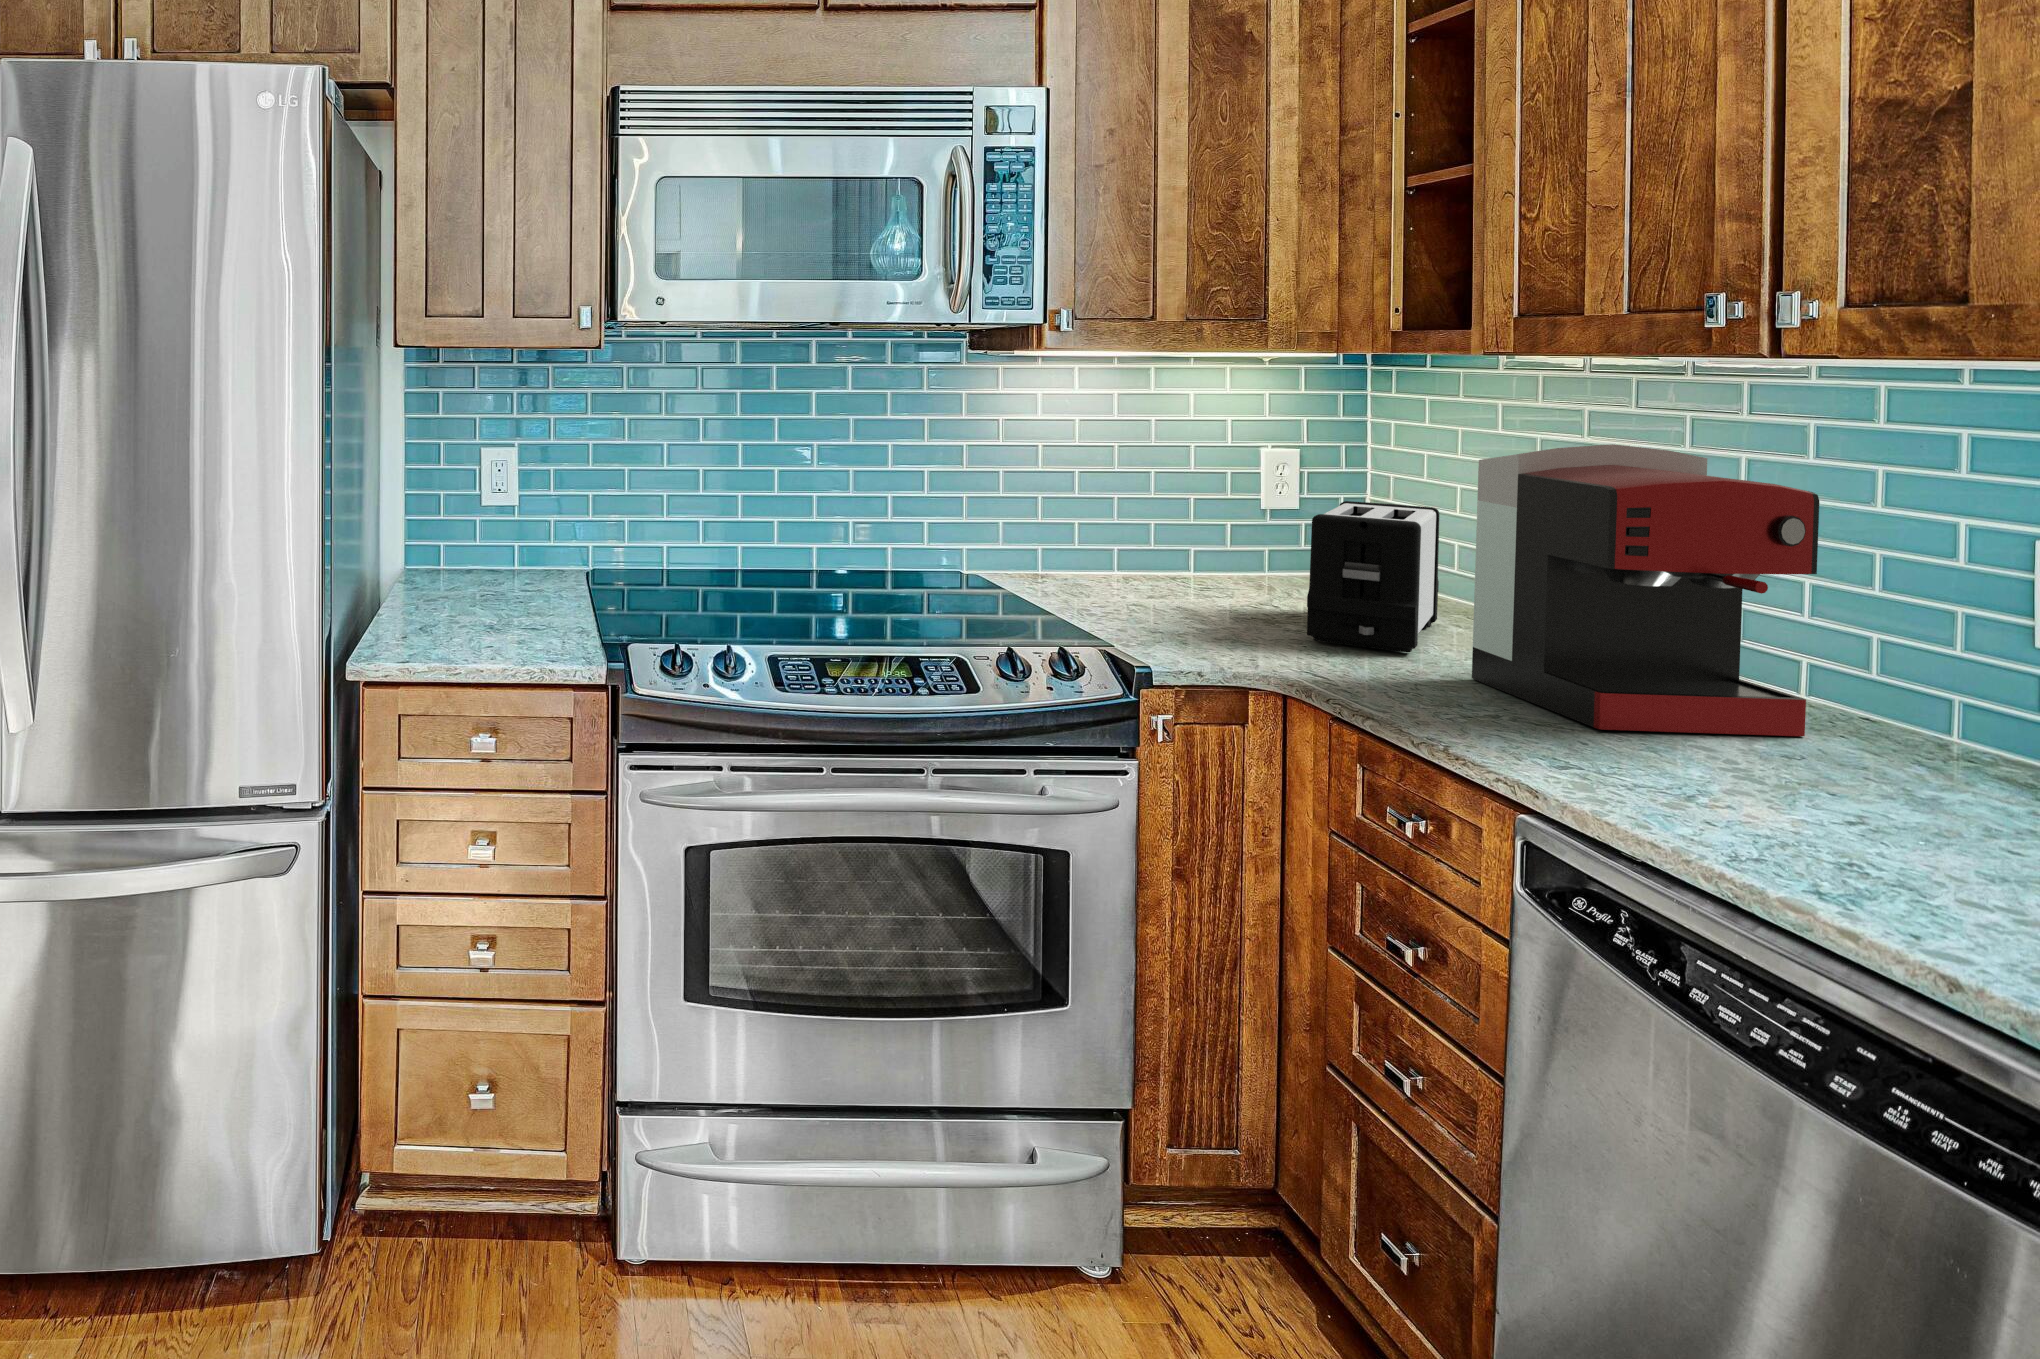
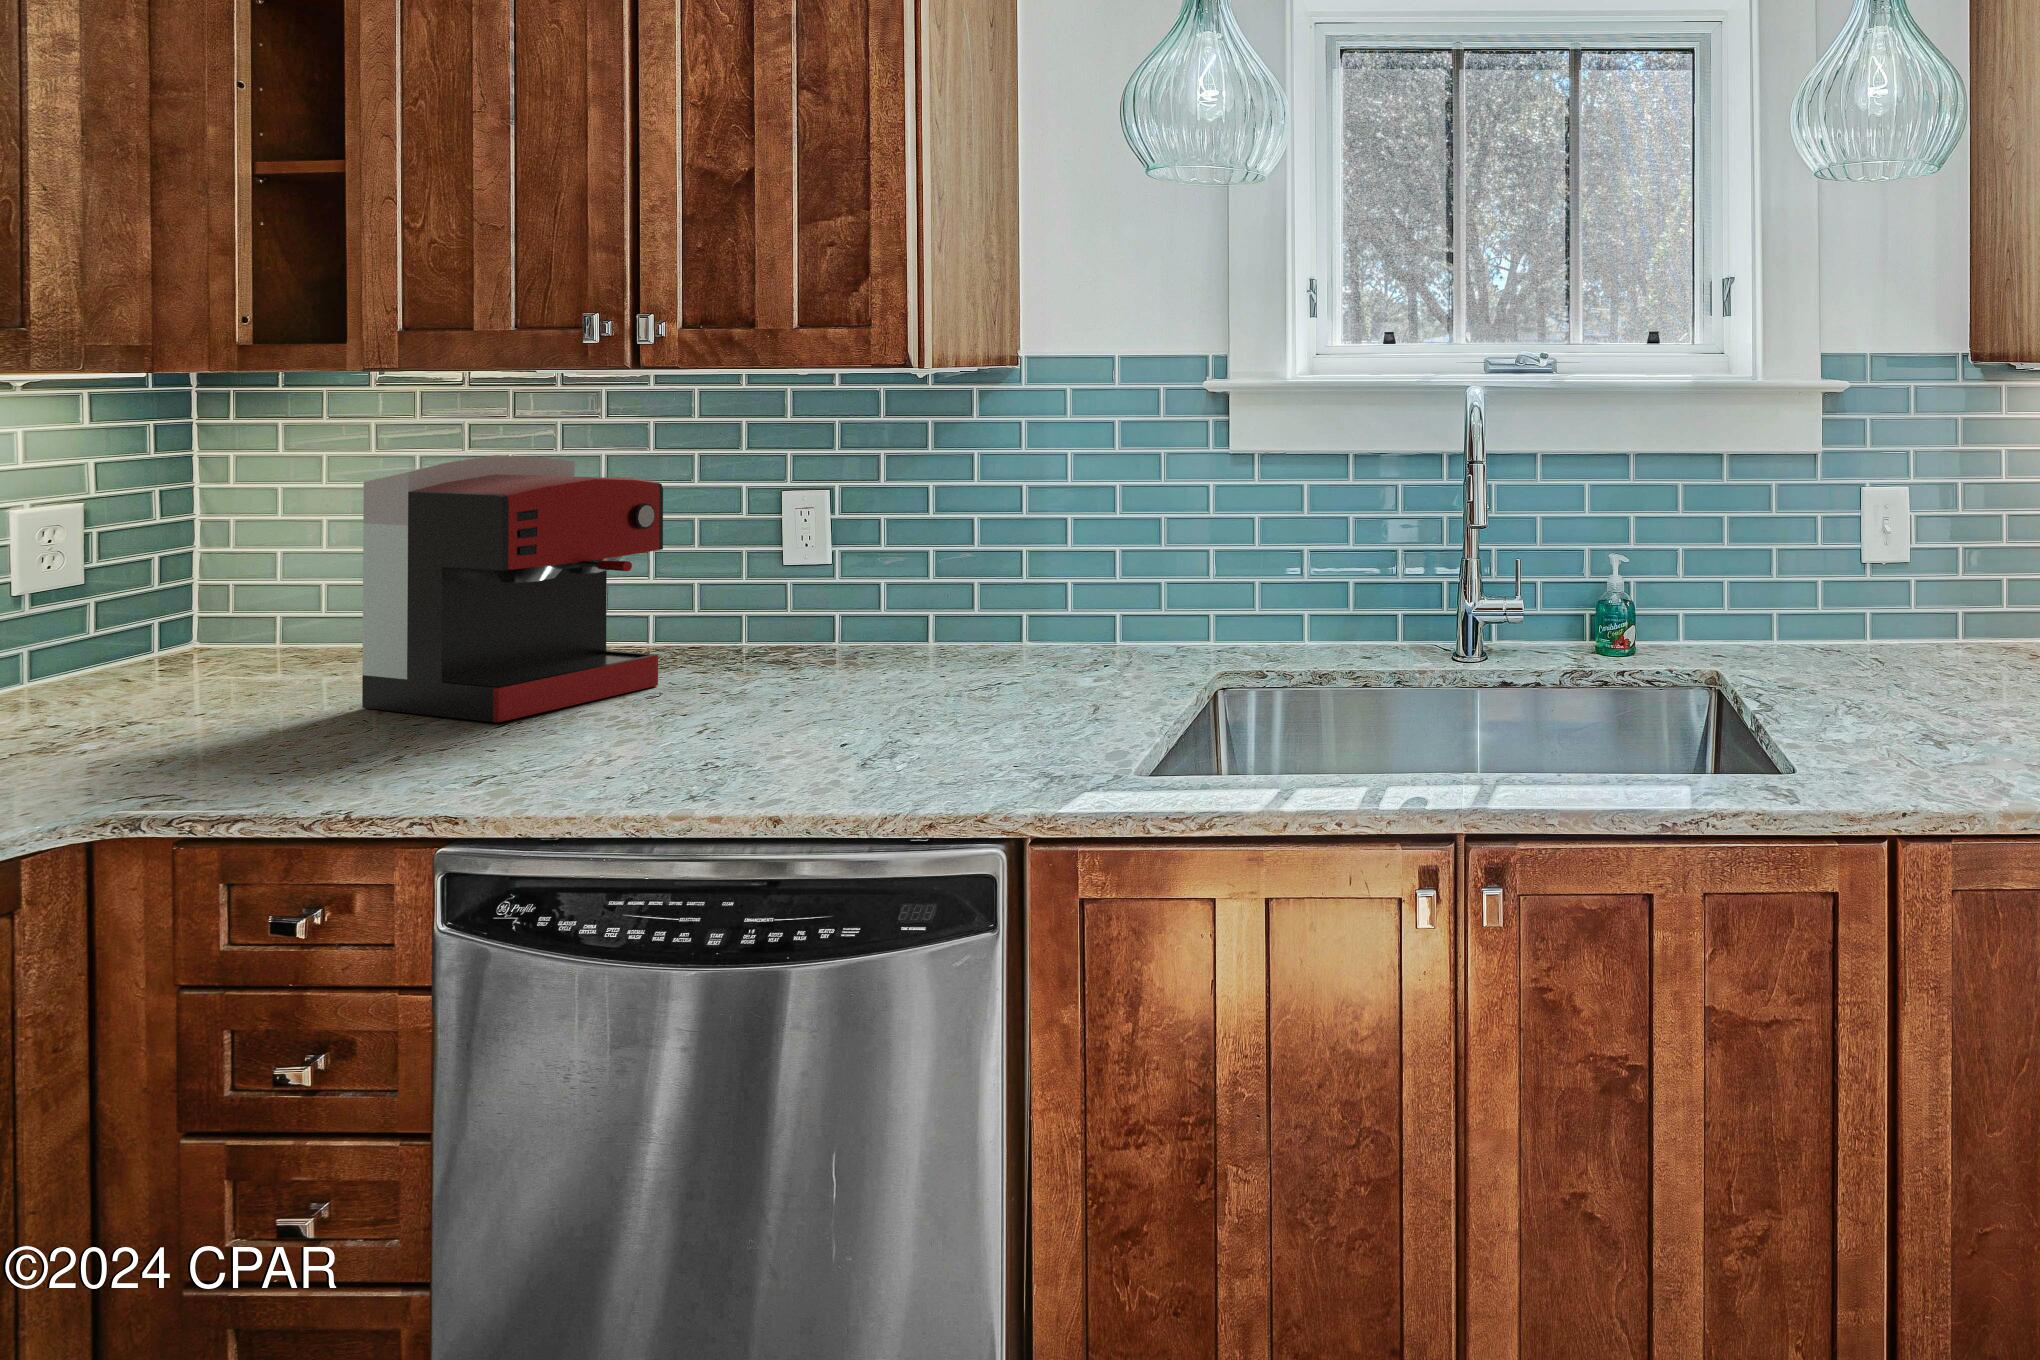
toaster: present [1307,501,1439,652] -> none [152,540,308,711]

